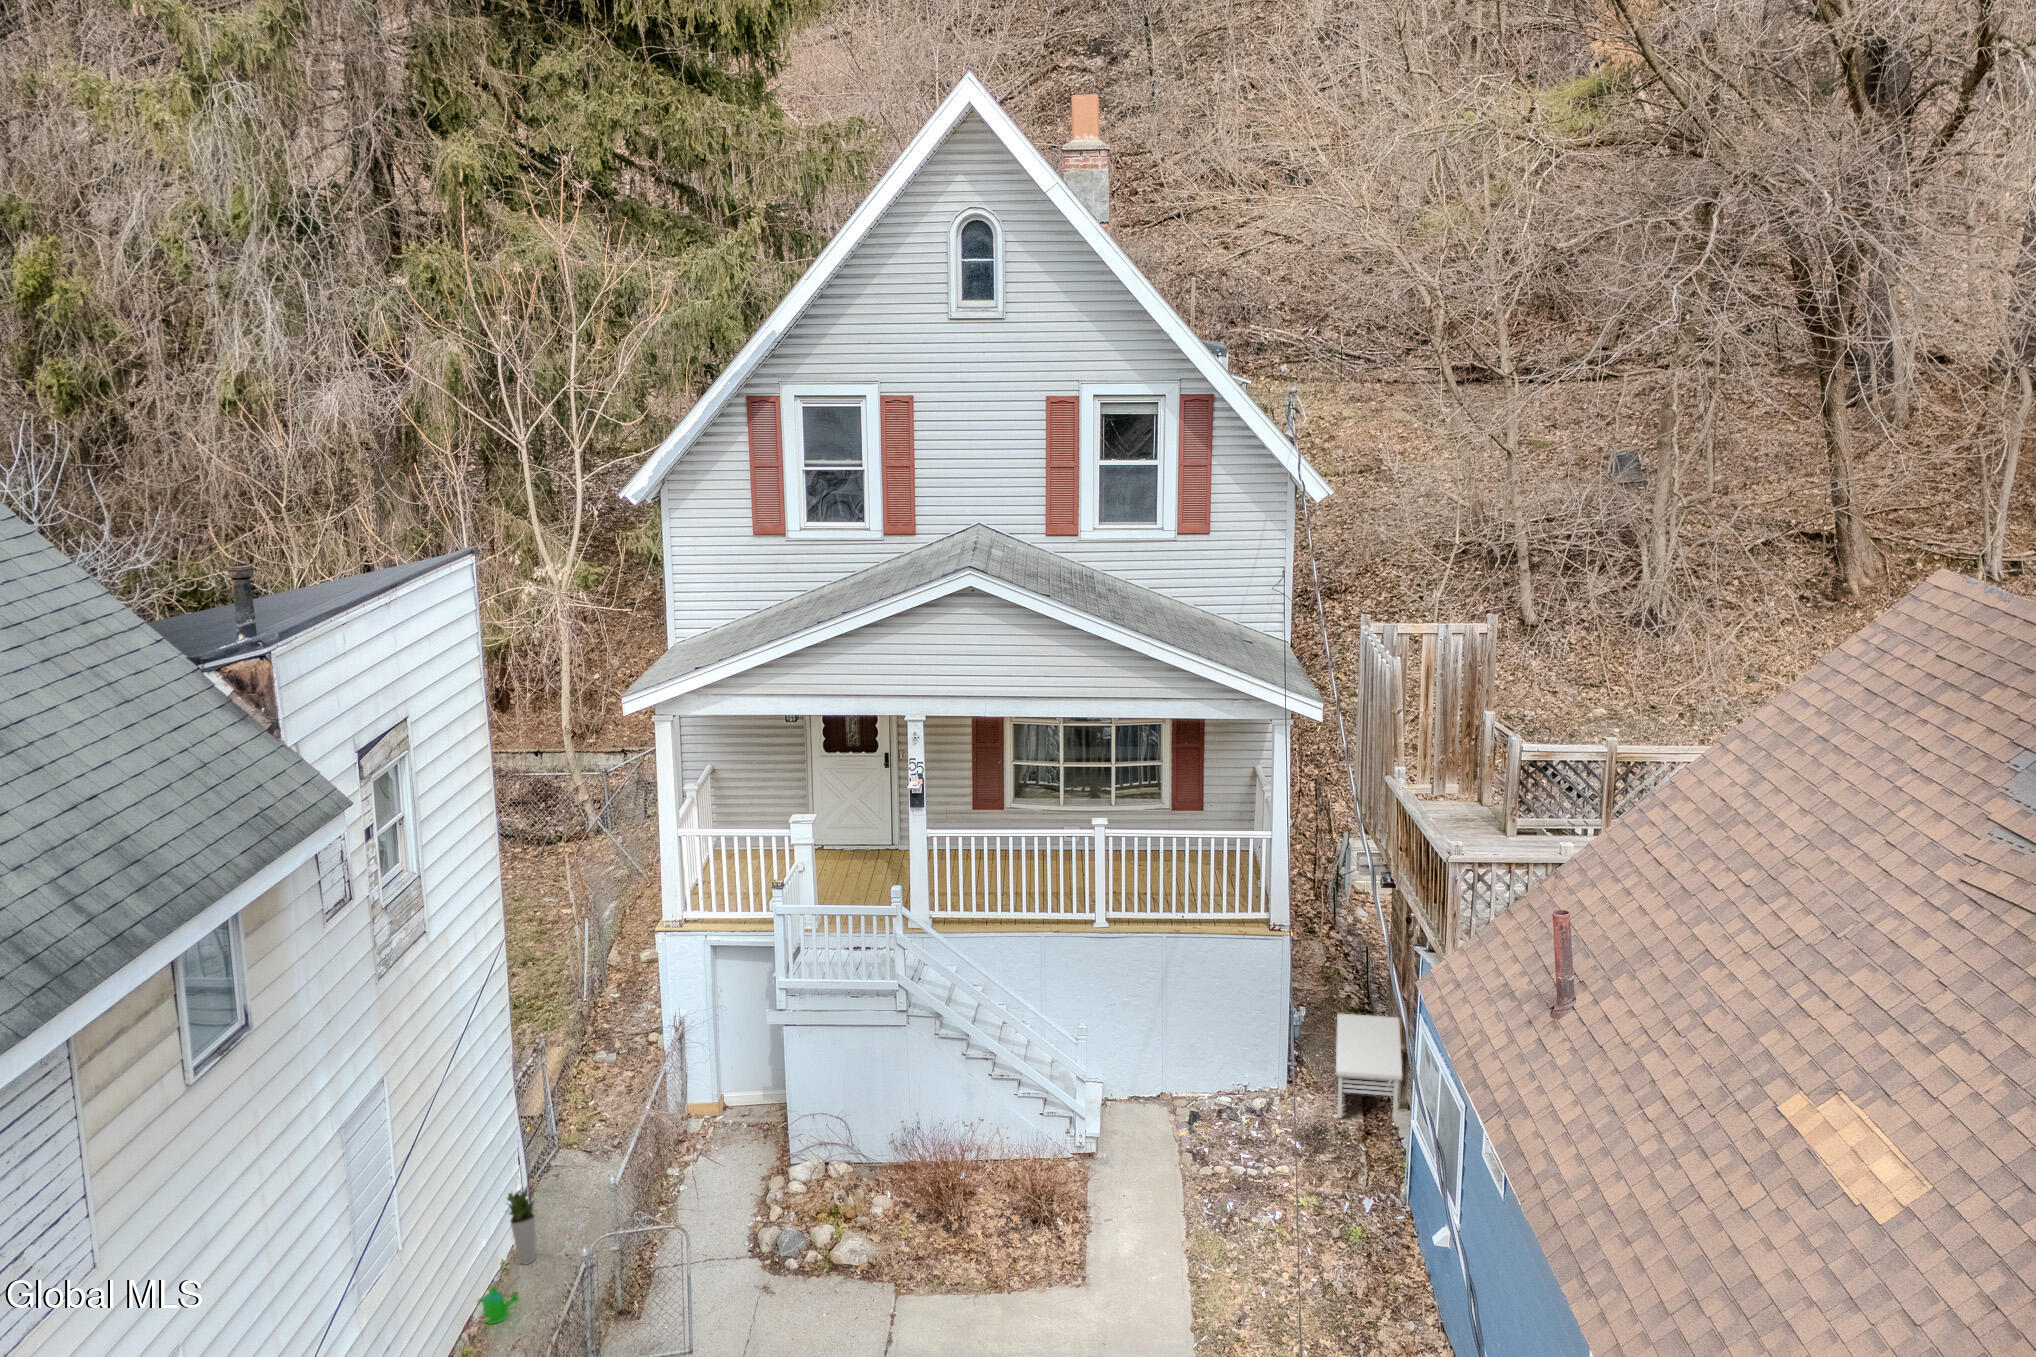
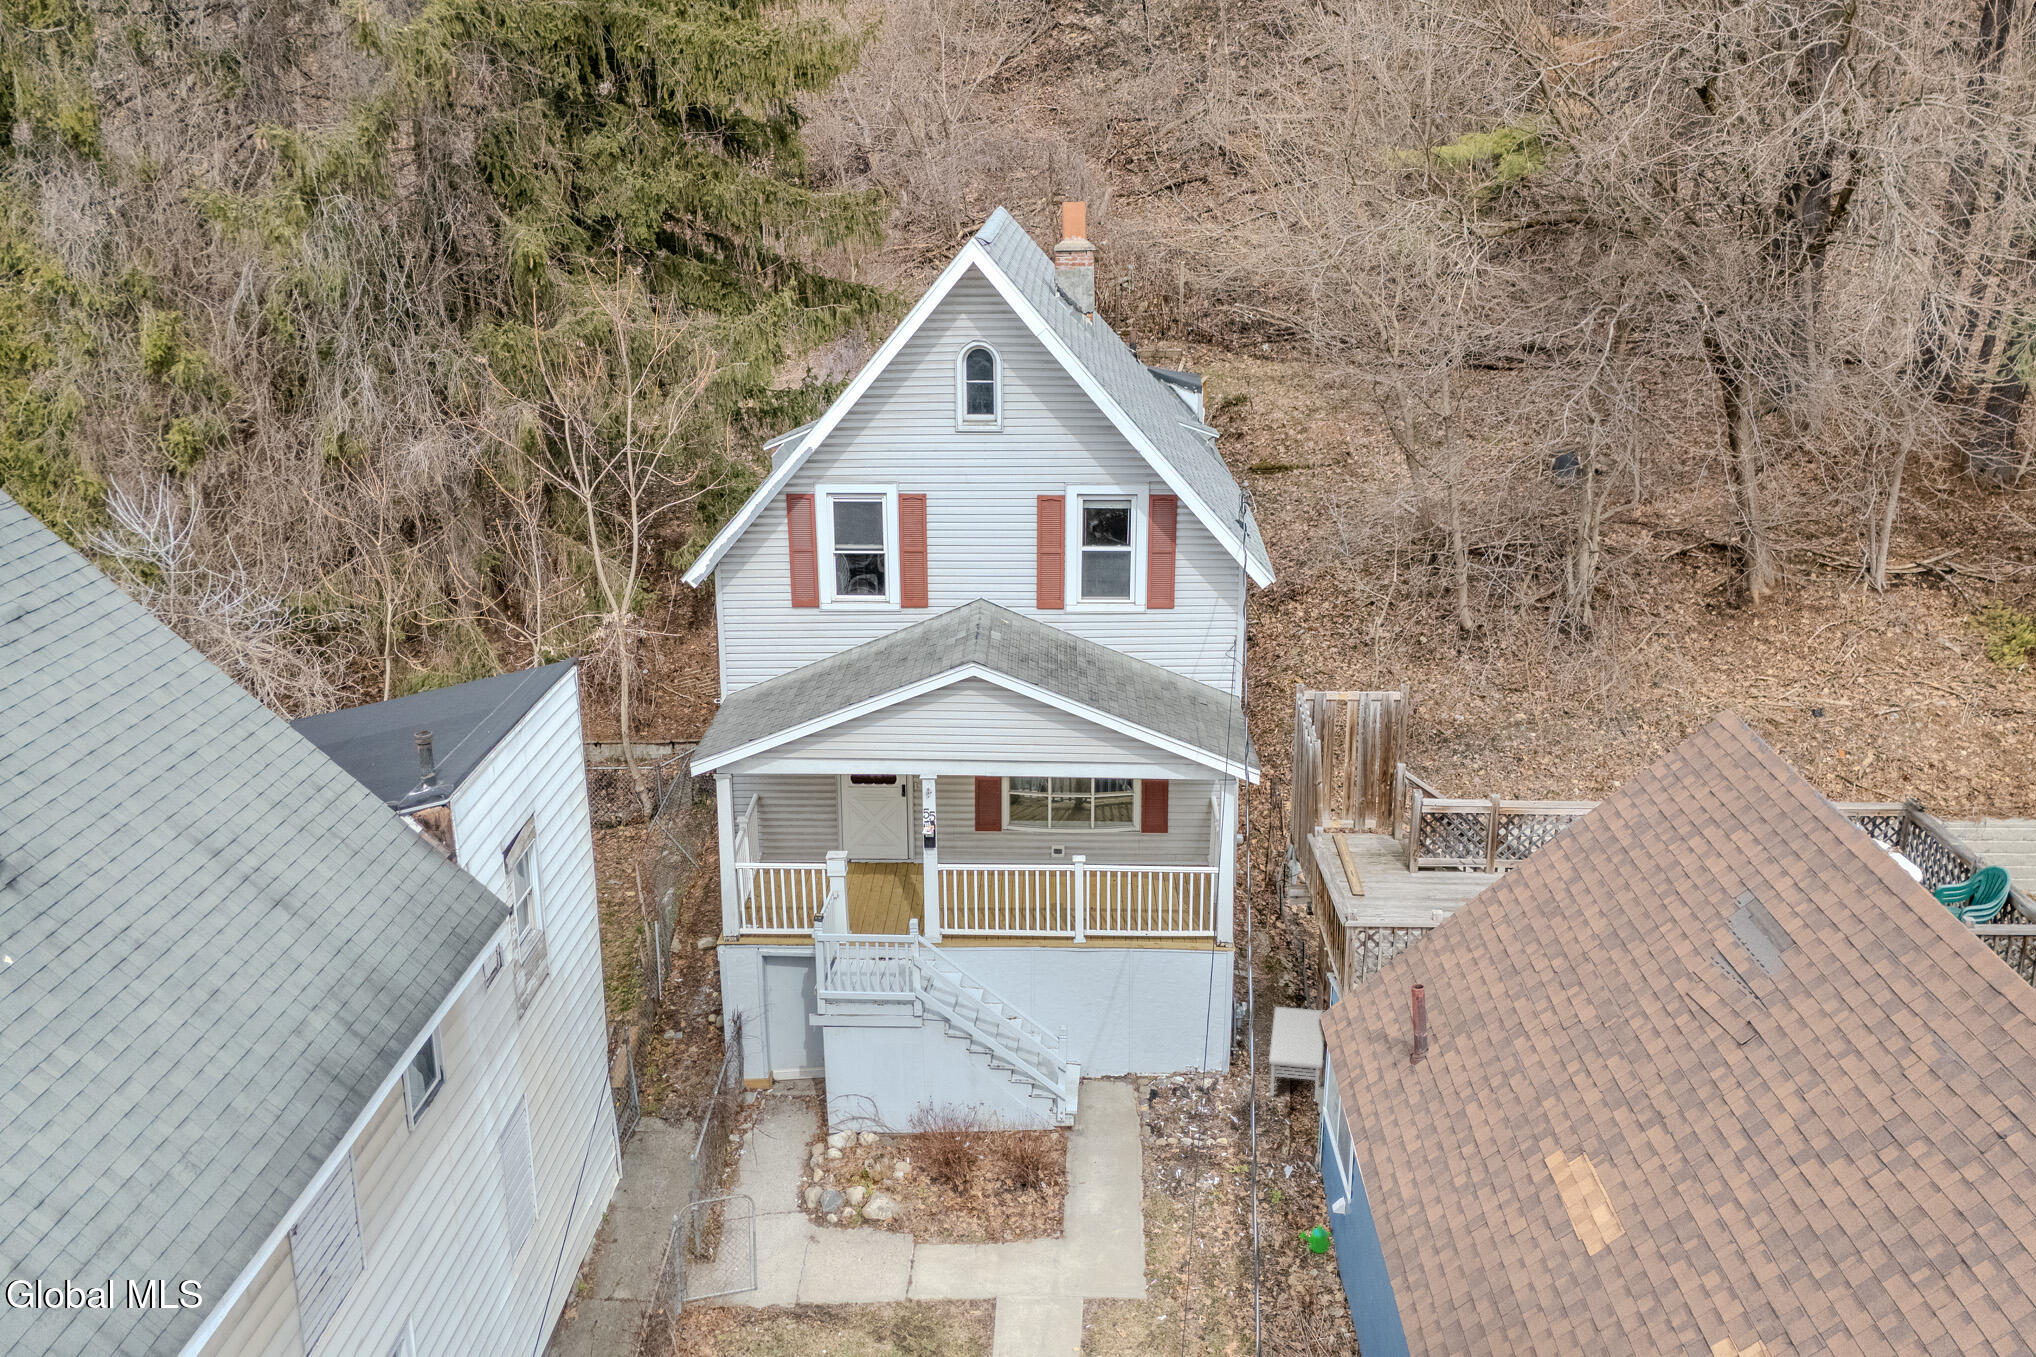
planter: present [507,1187,536,1264] -> none [606,1157,632,1218]
watering can: present [478,1287,518,1324] -> present [1300,1225,1333,1253]

